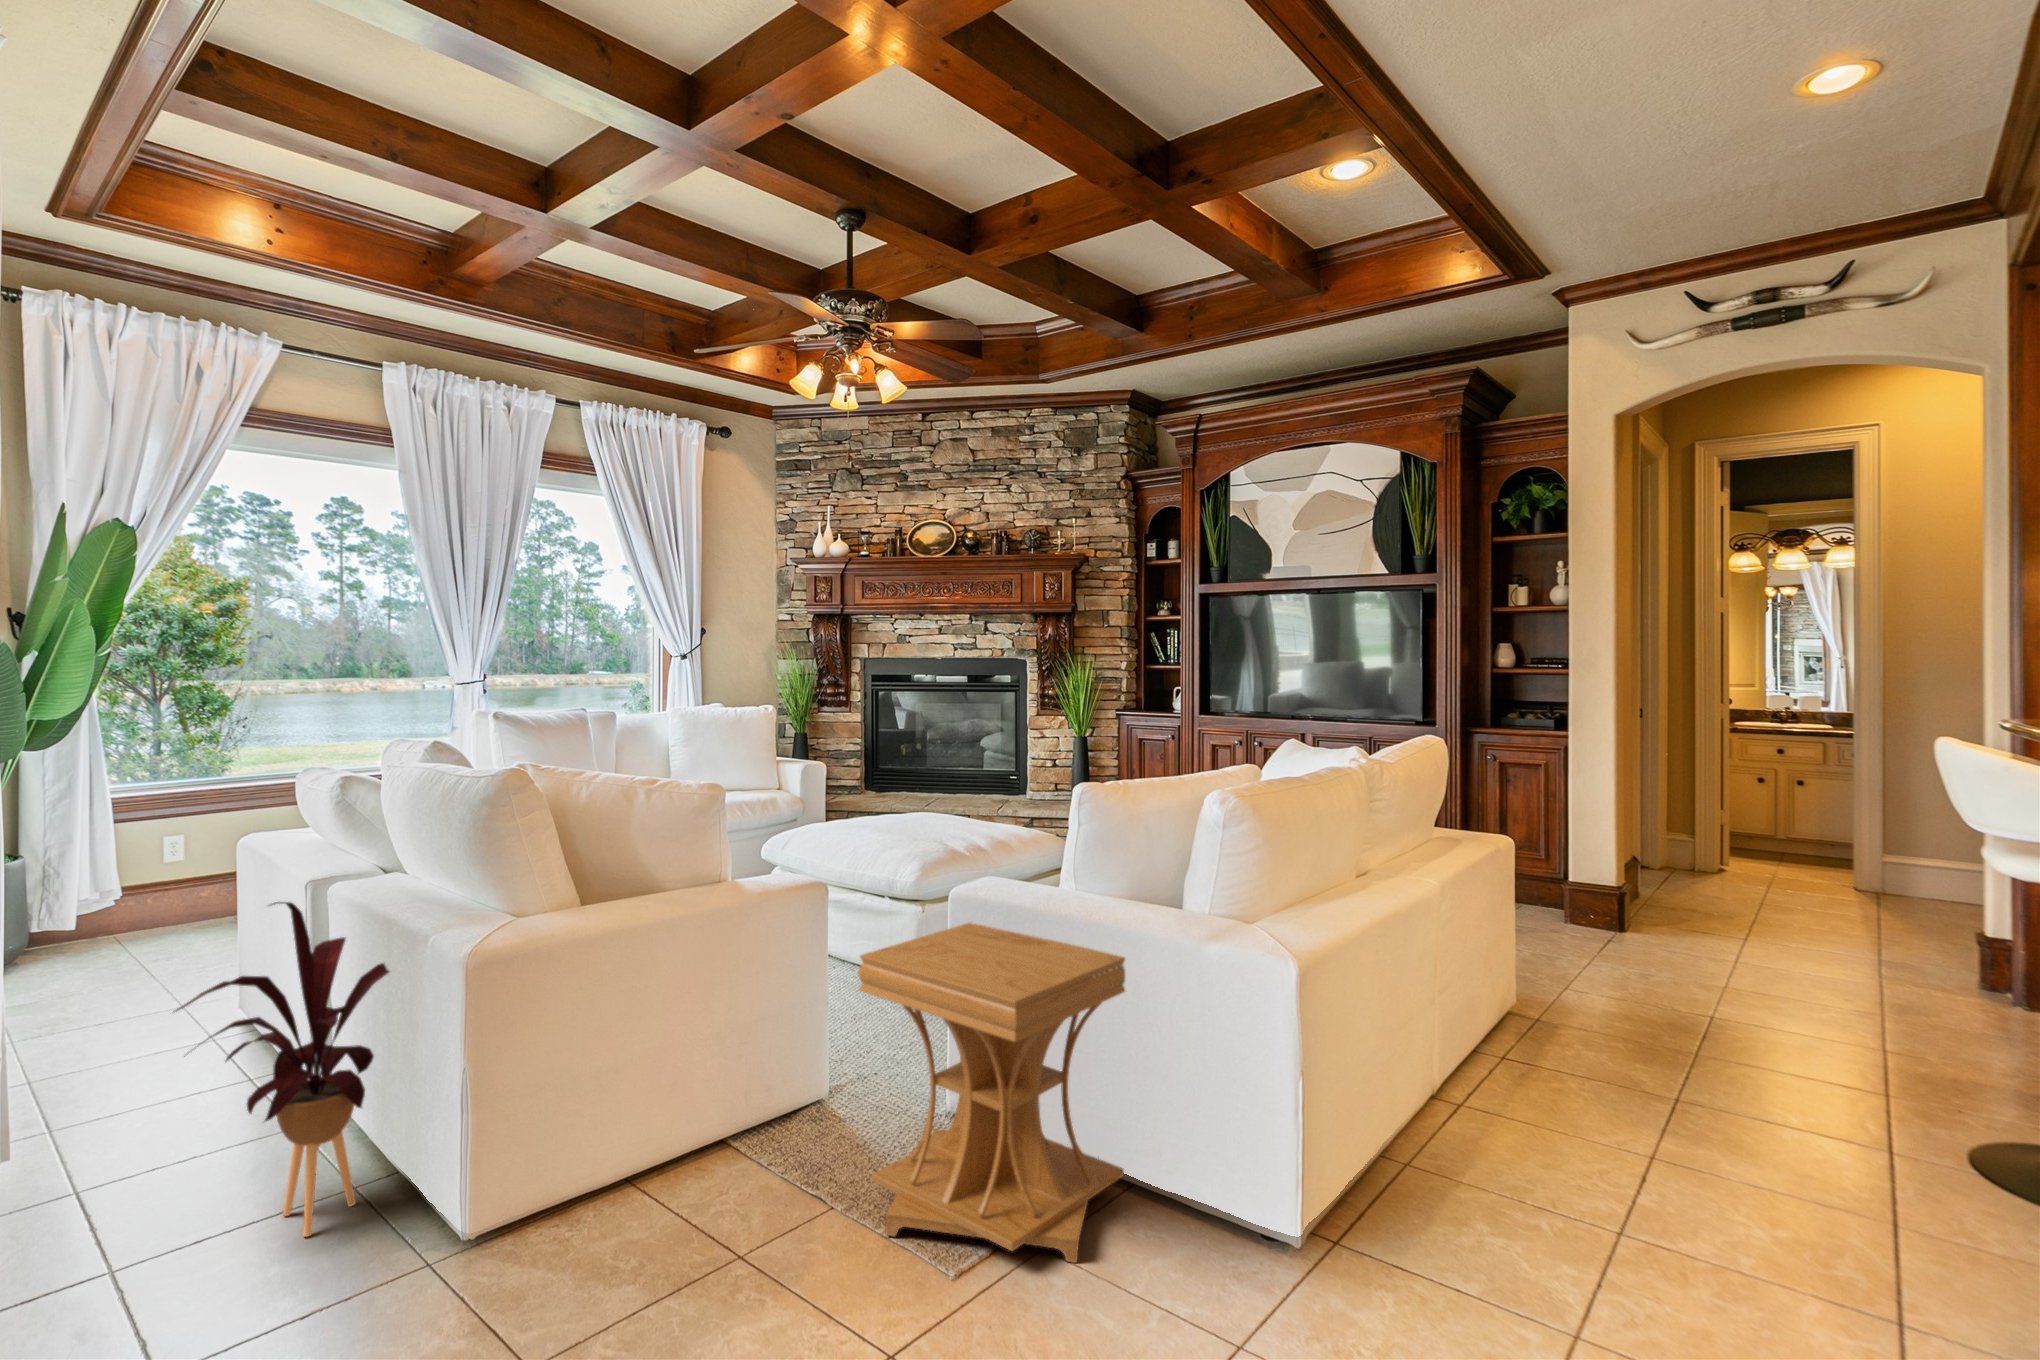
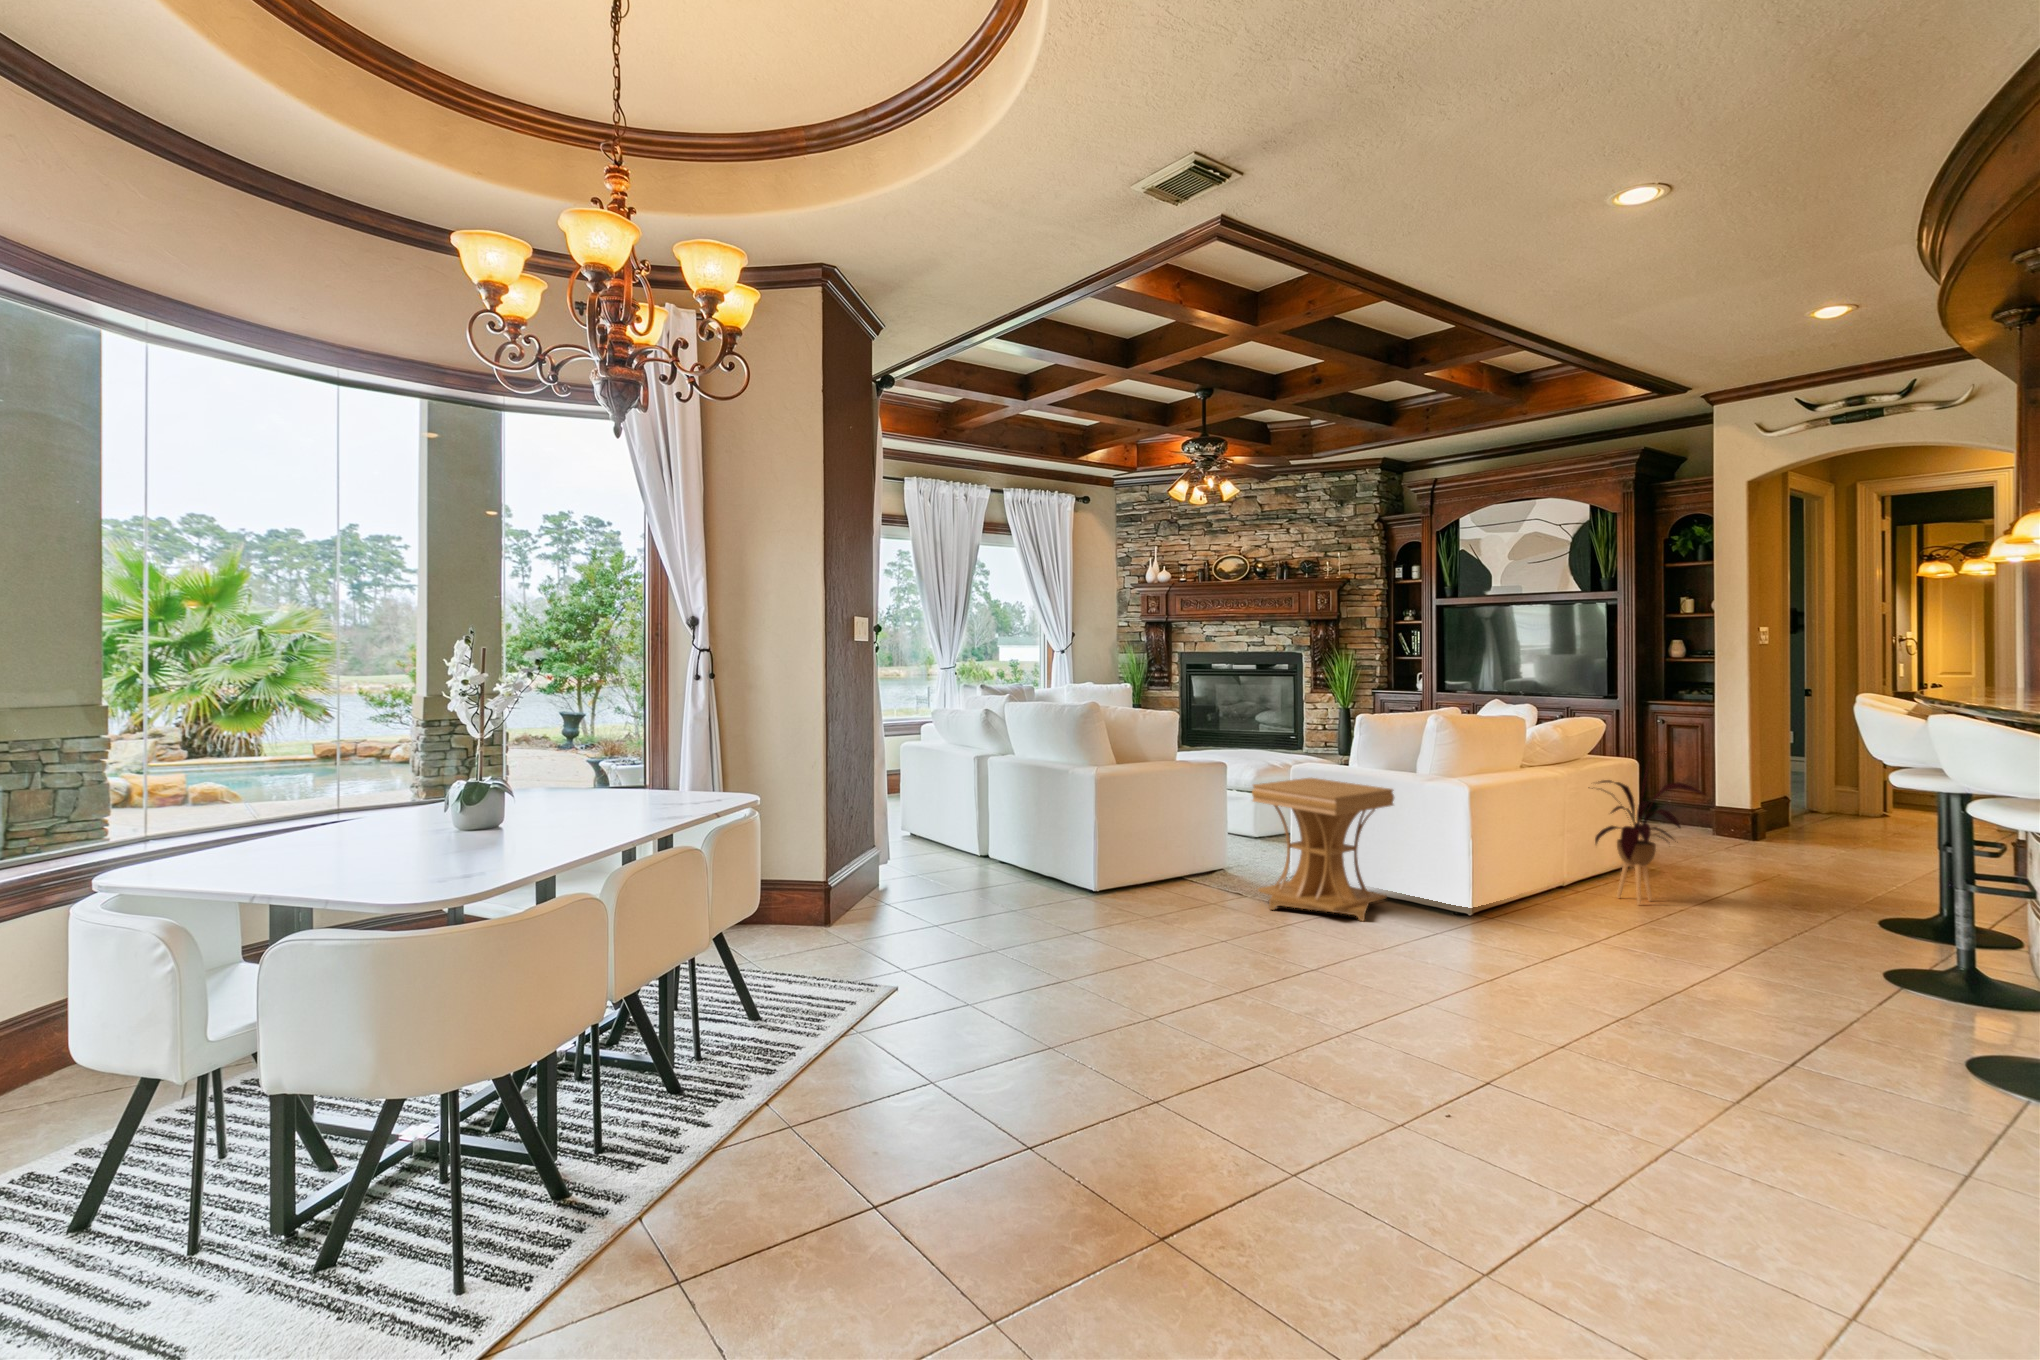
house plant: present [173,902,389,1237] -> present [1592,764,1704,905]

